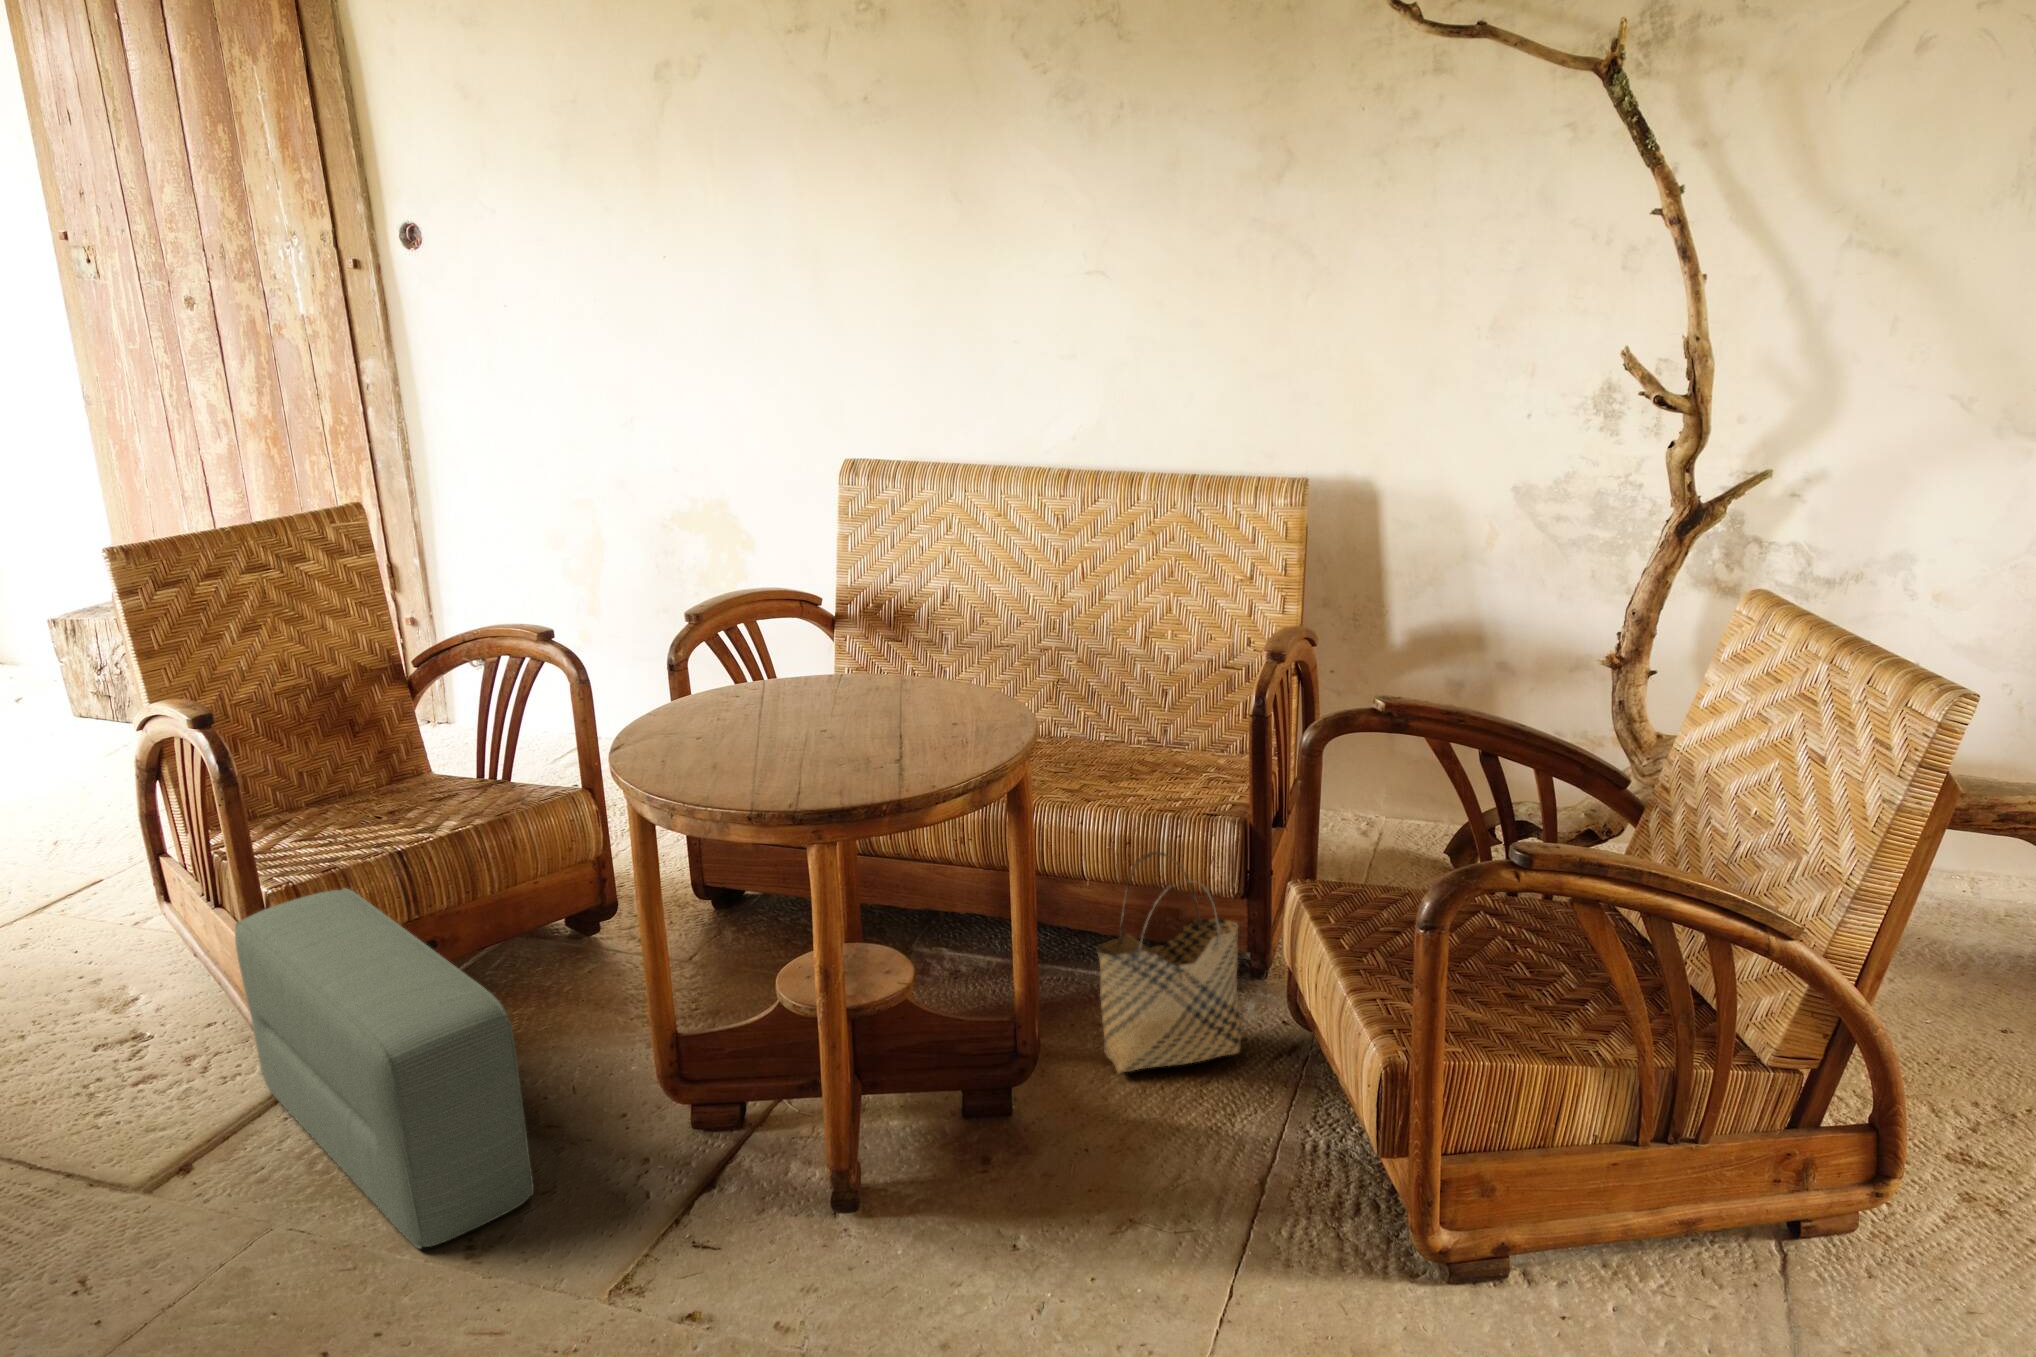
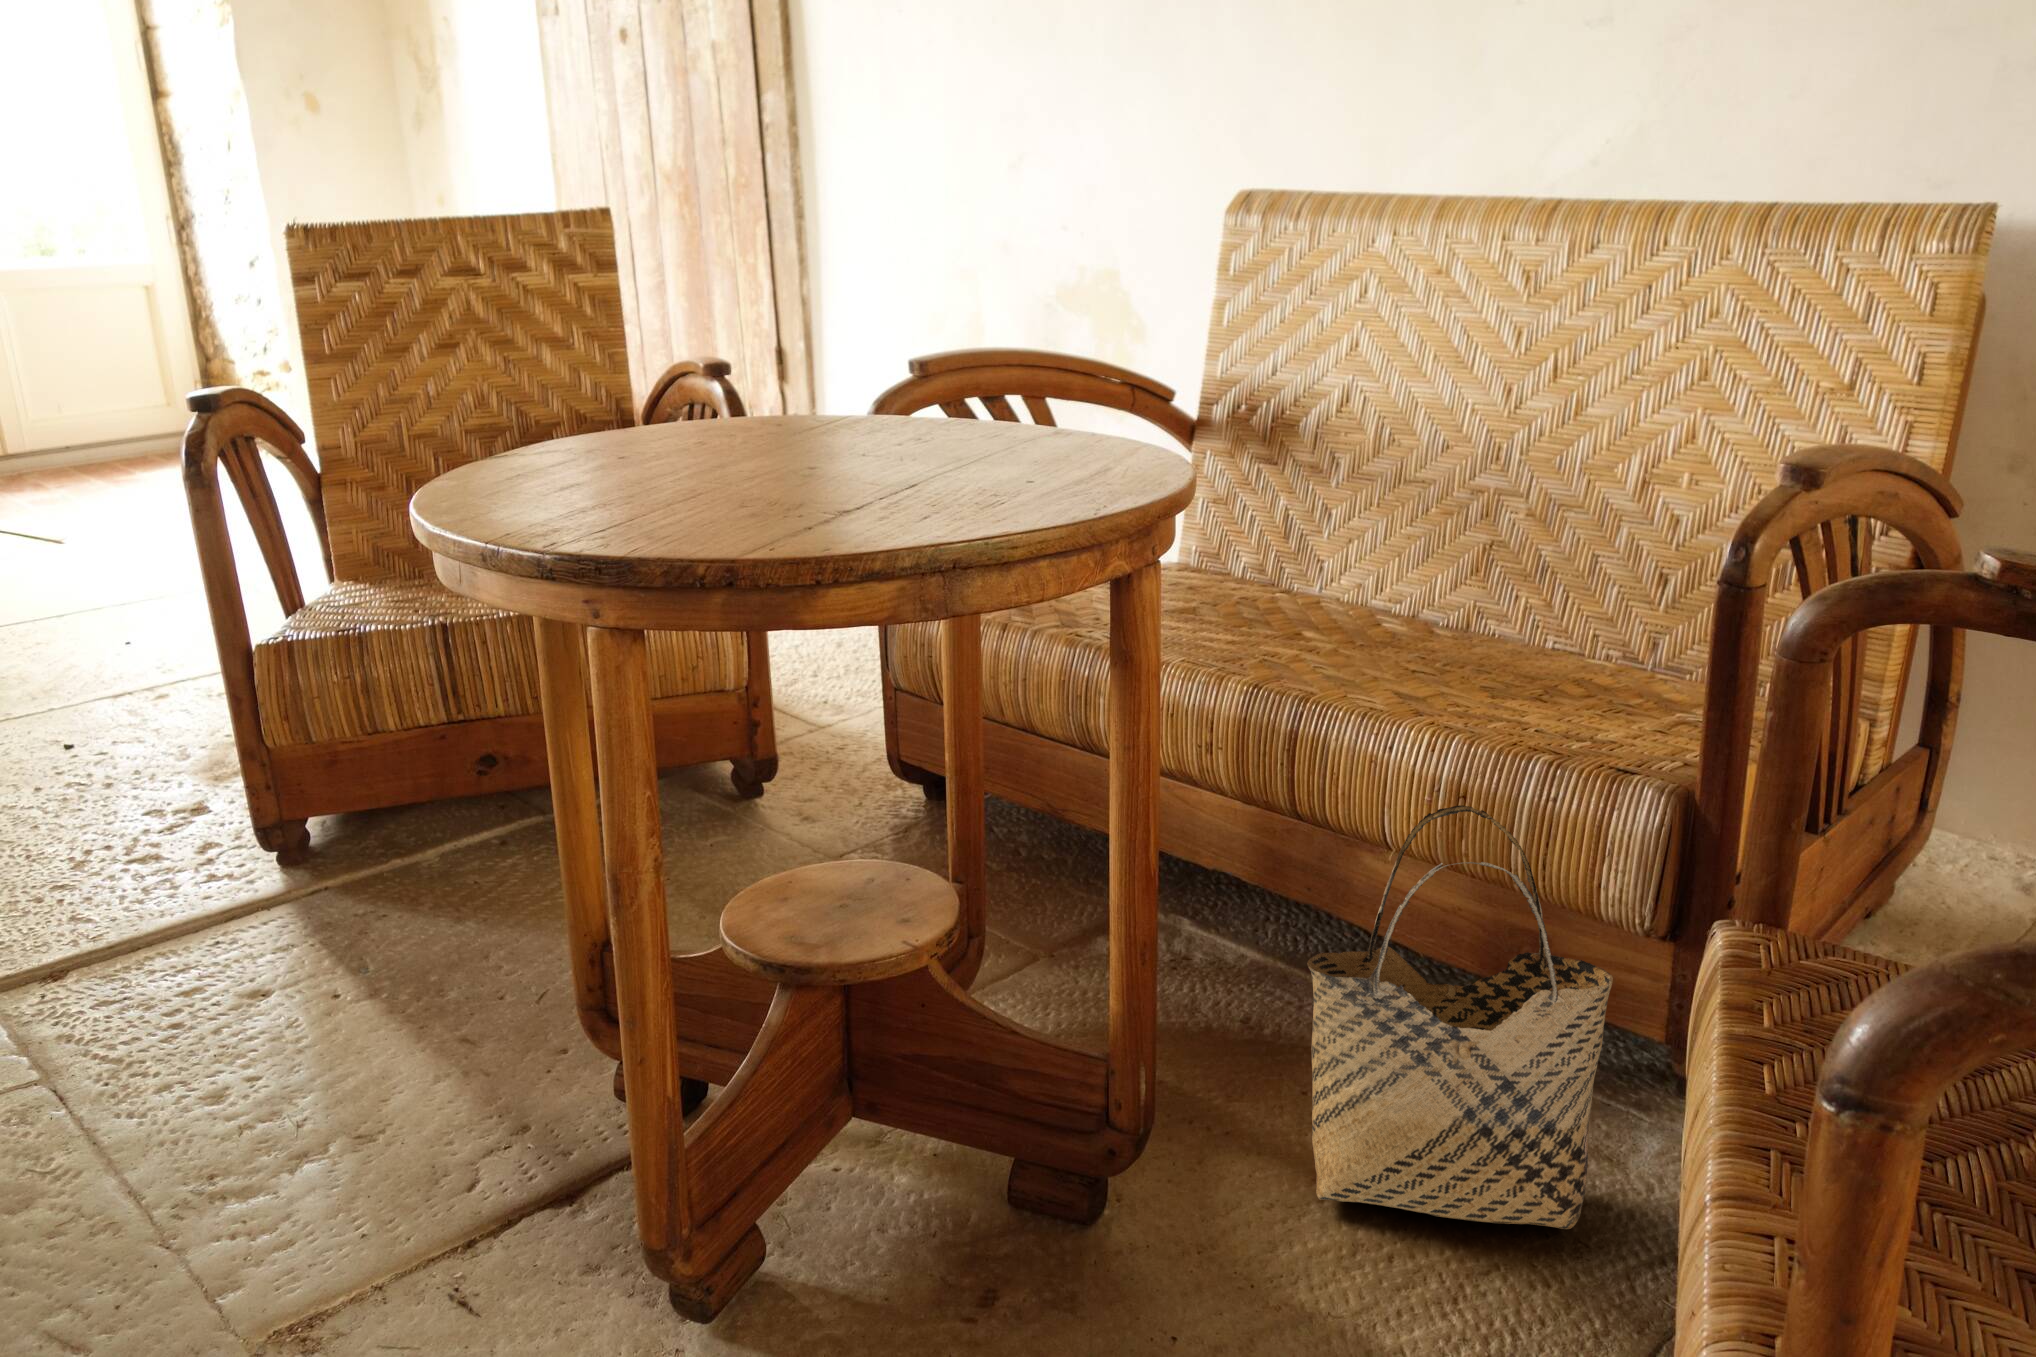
pouf: present [235,888,534,1249] -> none [86,649,385,1152]

